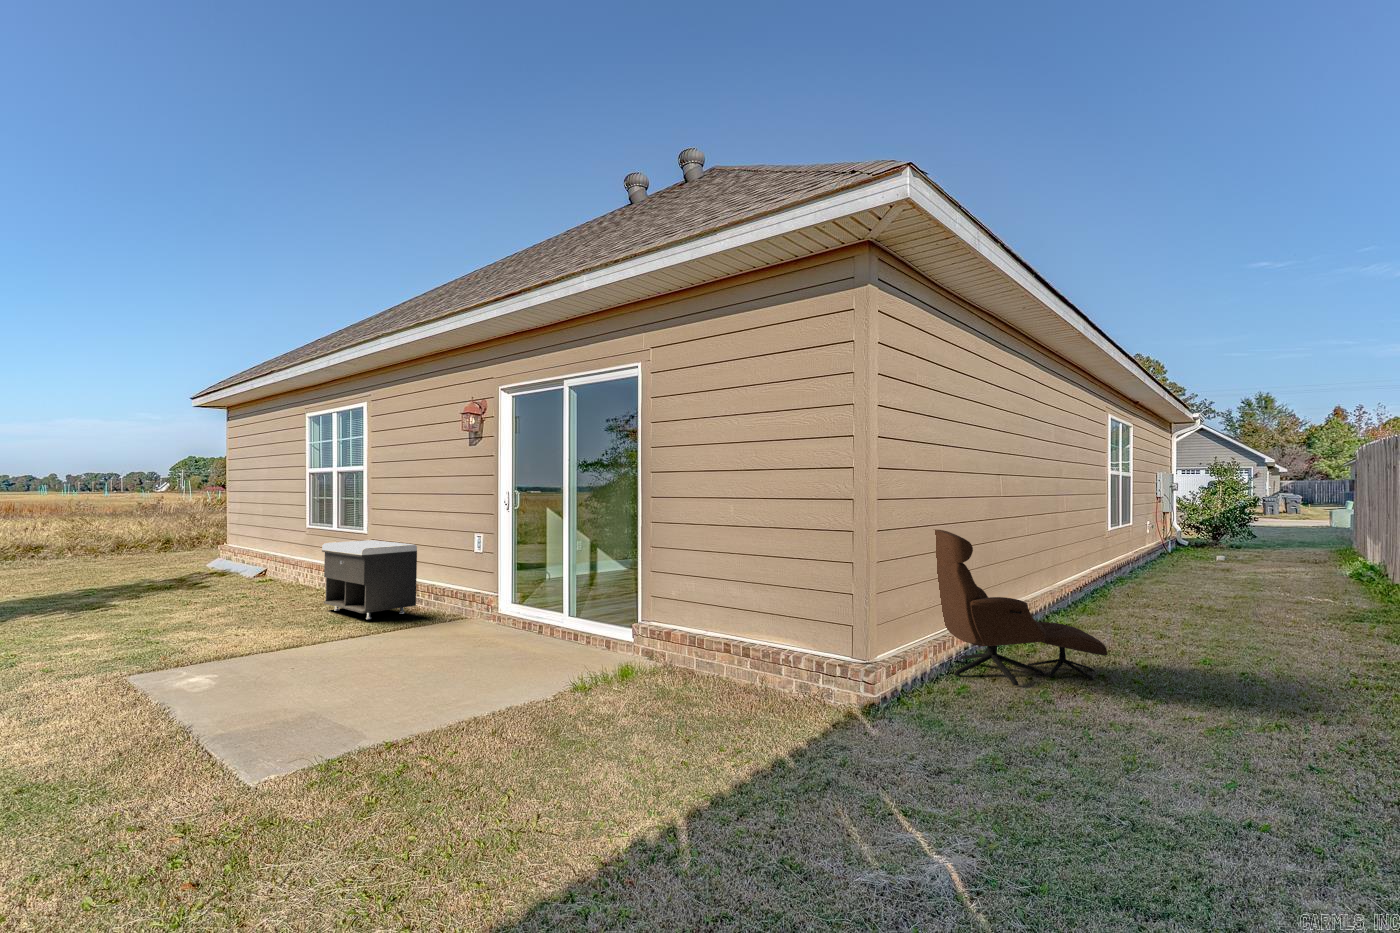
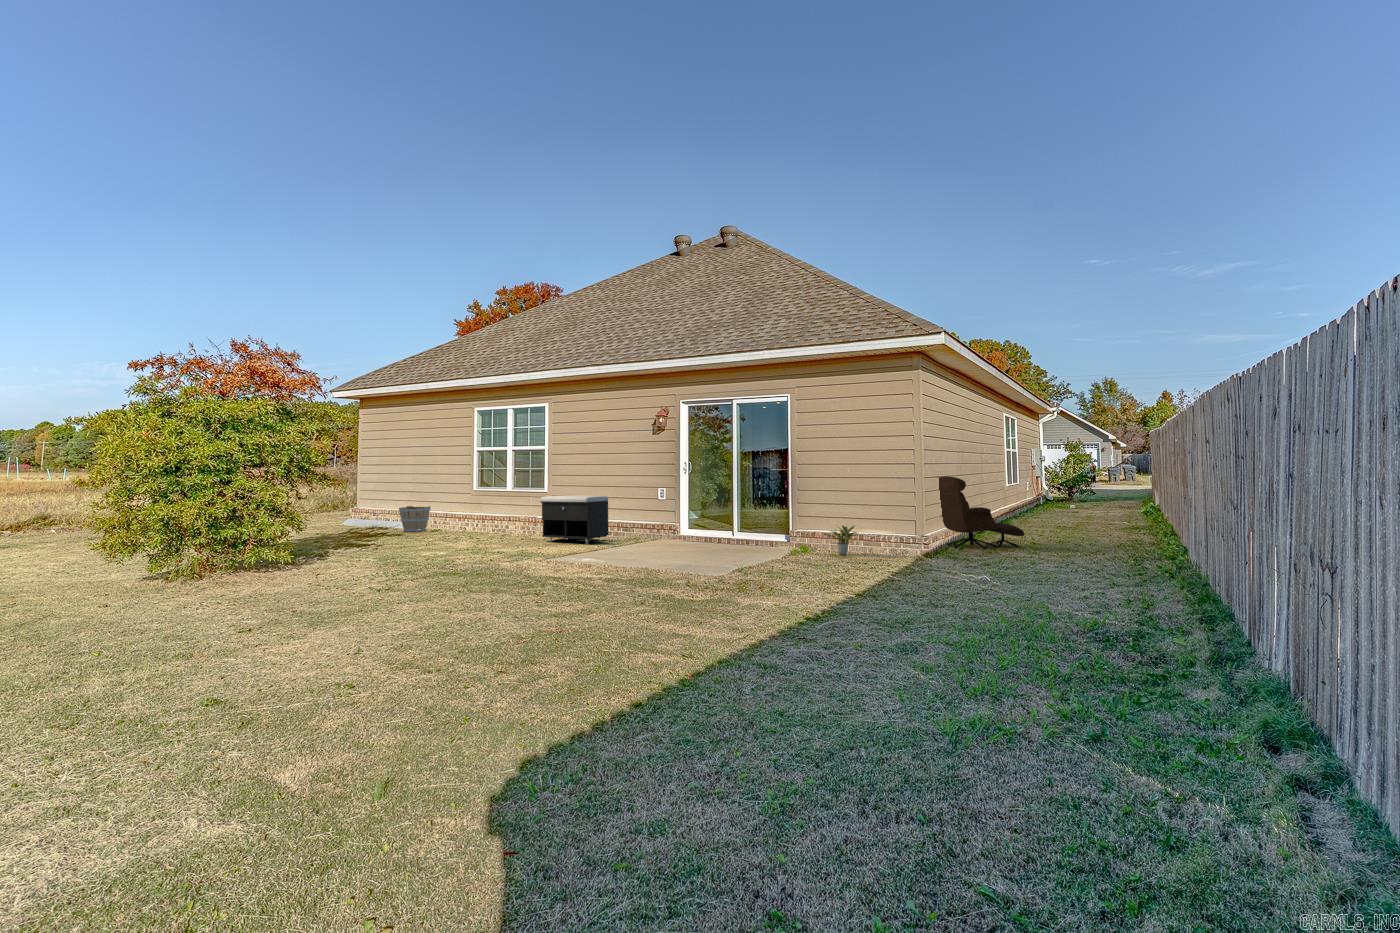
wooden bucket: none [223,544,270,579] -> present [399,506,431,532]
potted plant: none [670,626,741,687] -> present [824,525,861,555]

